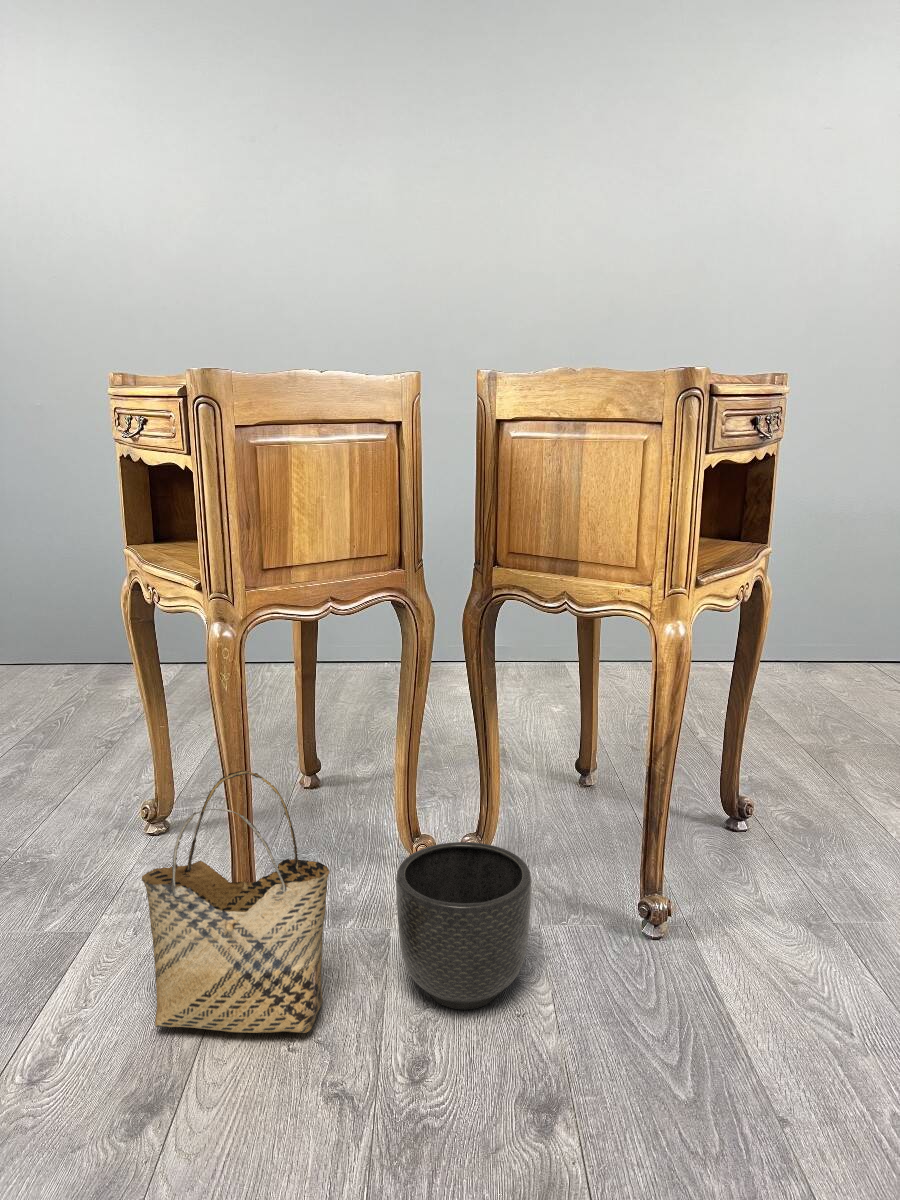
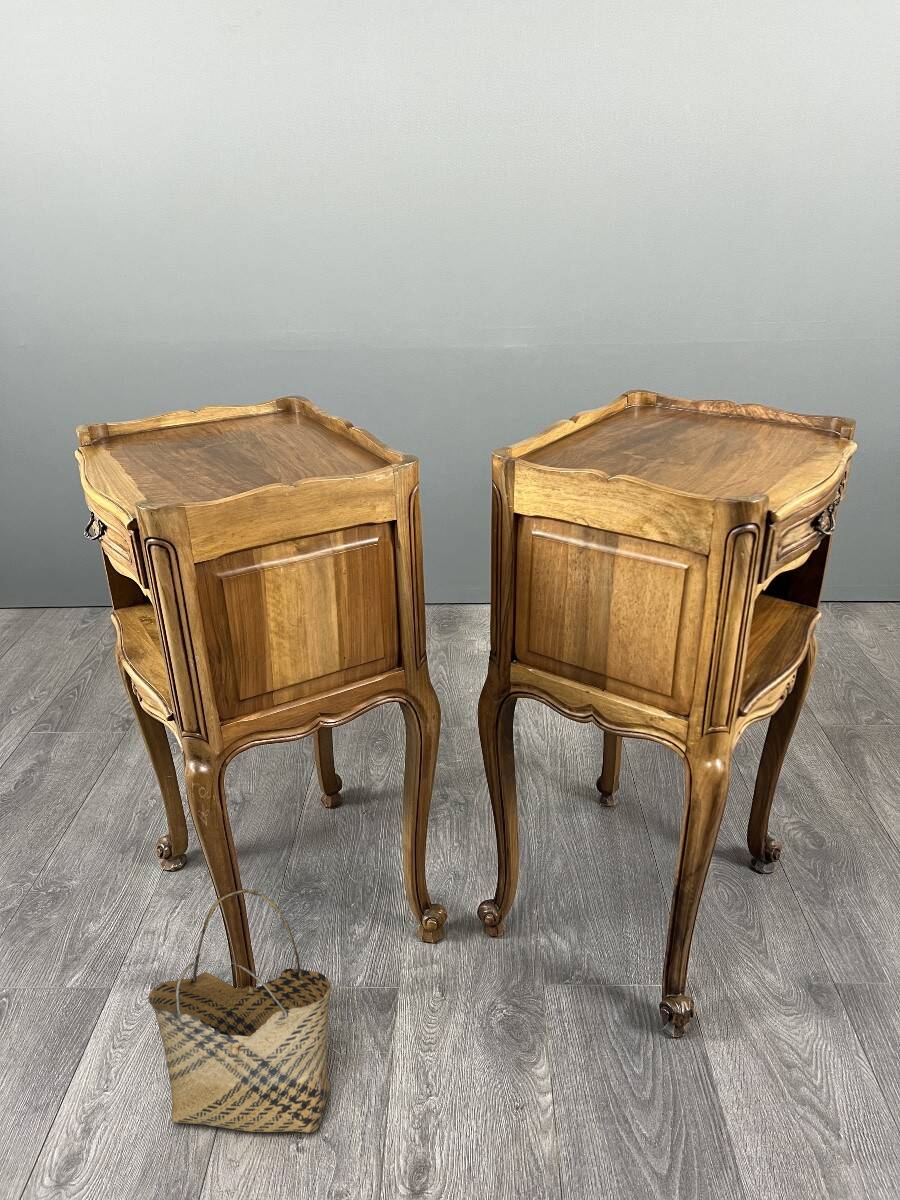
planter: present [396,842,531,1010] -> none [397,932,530,1099]

